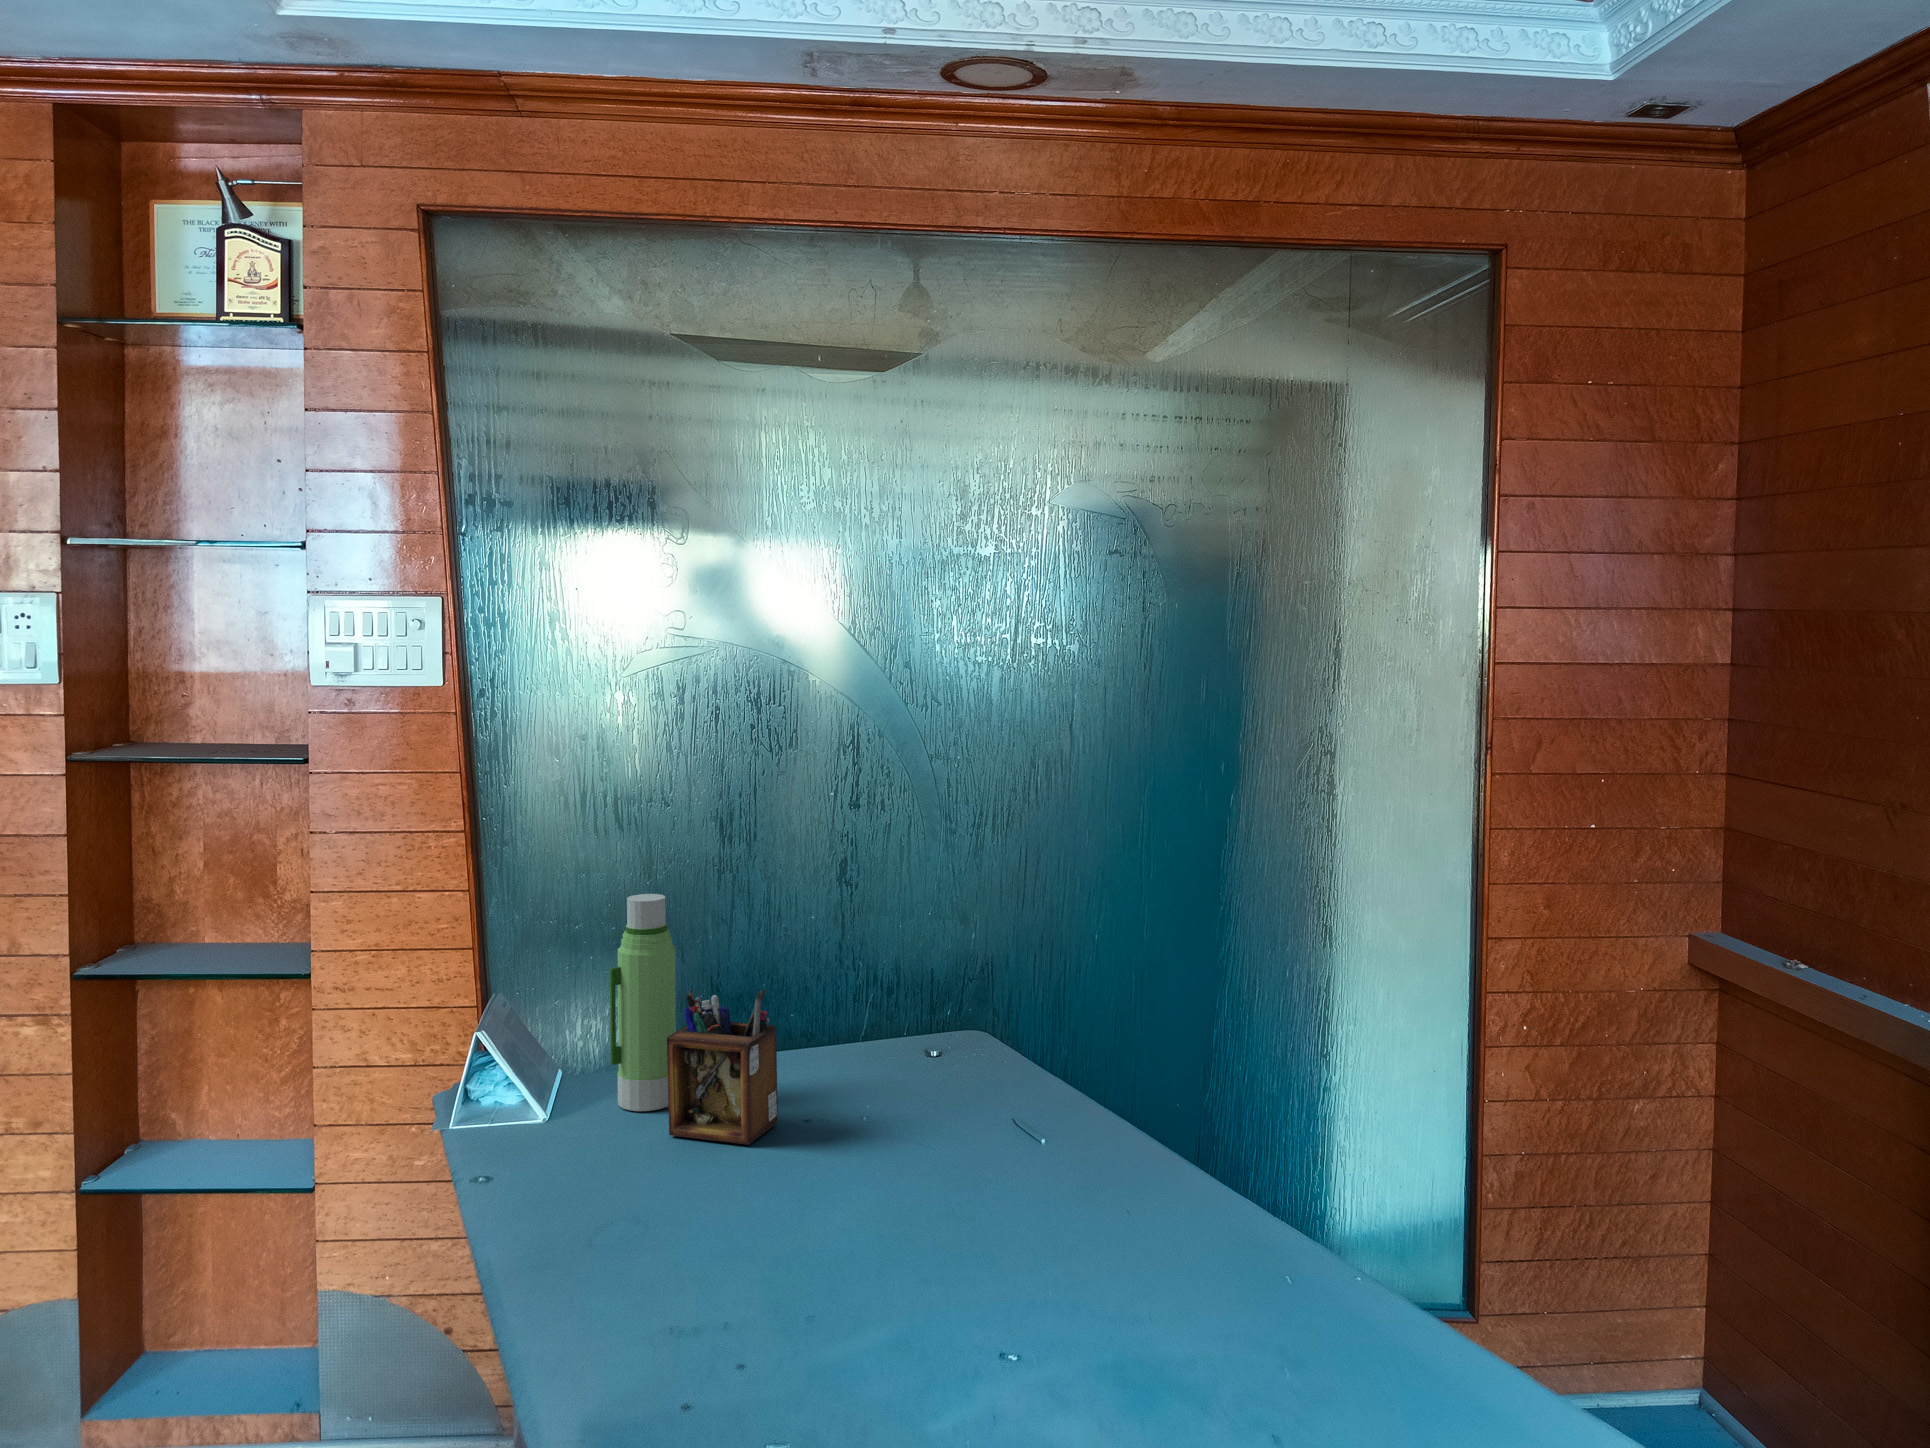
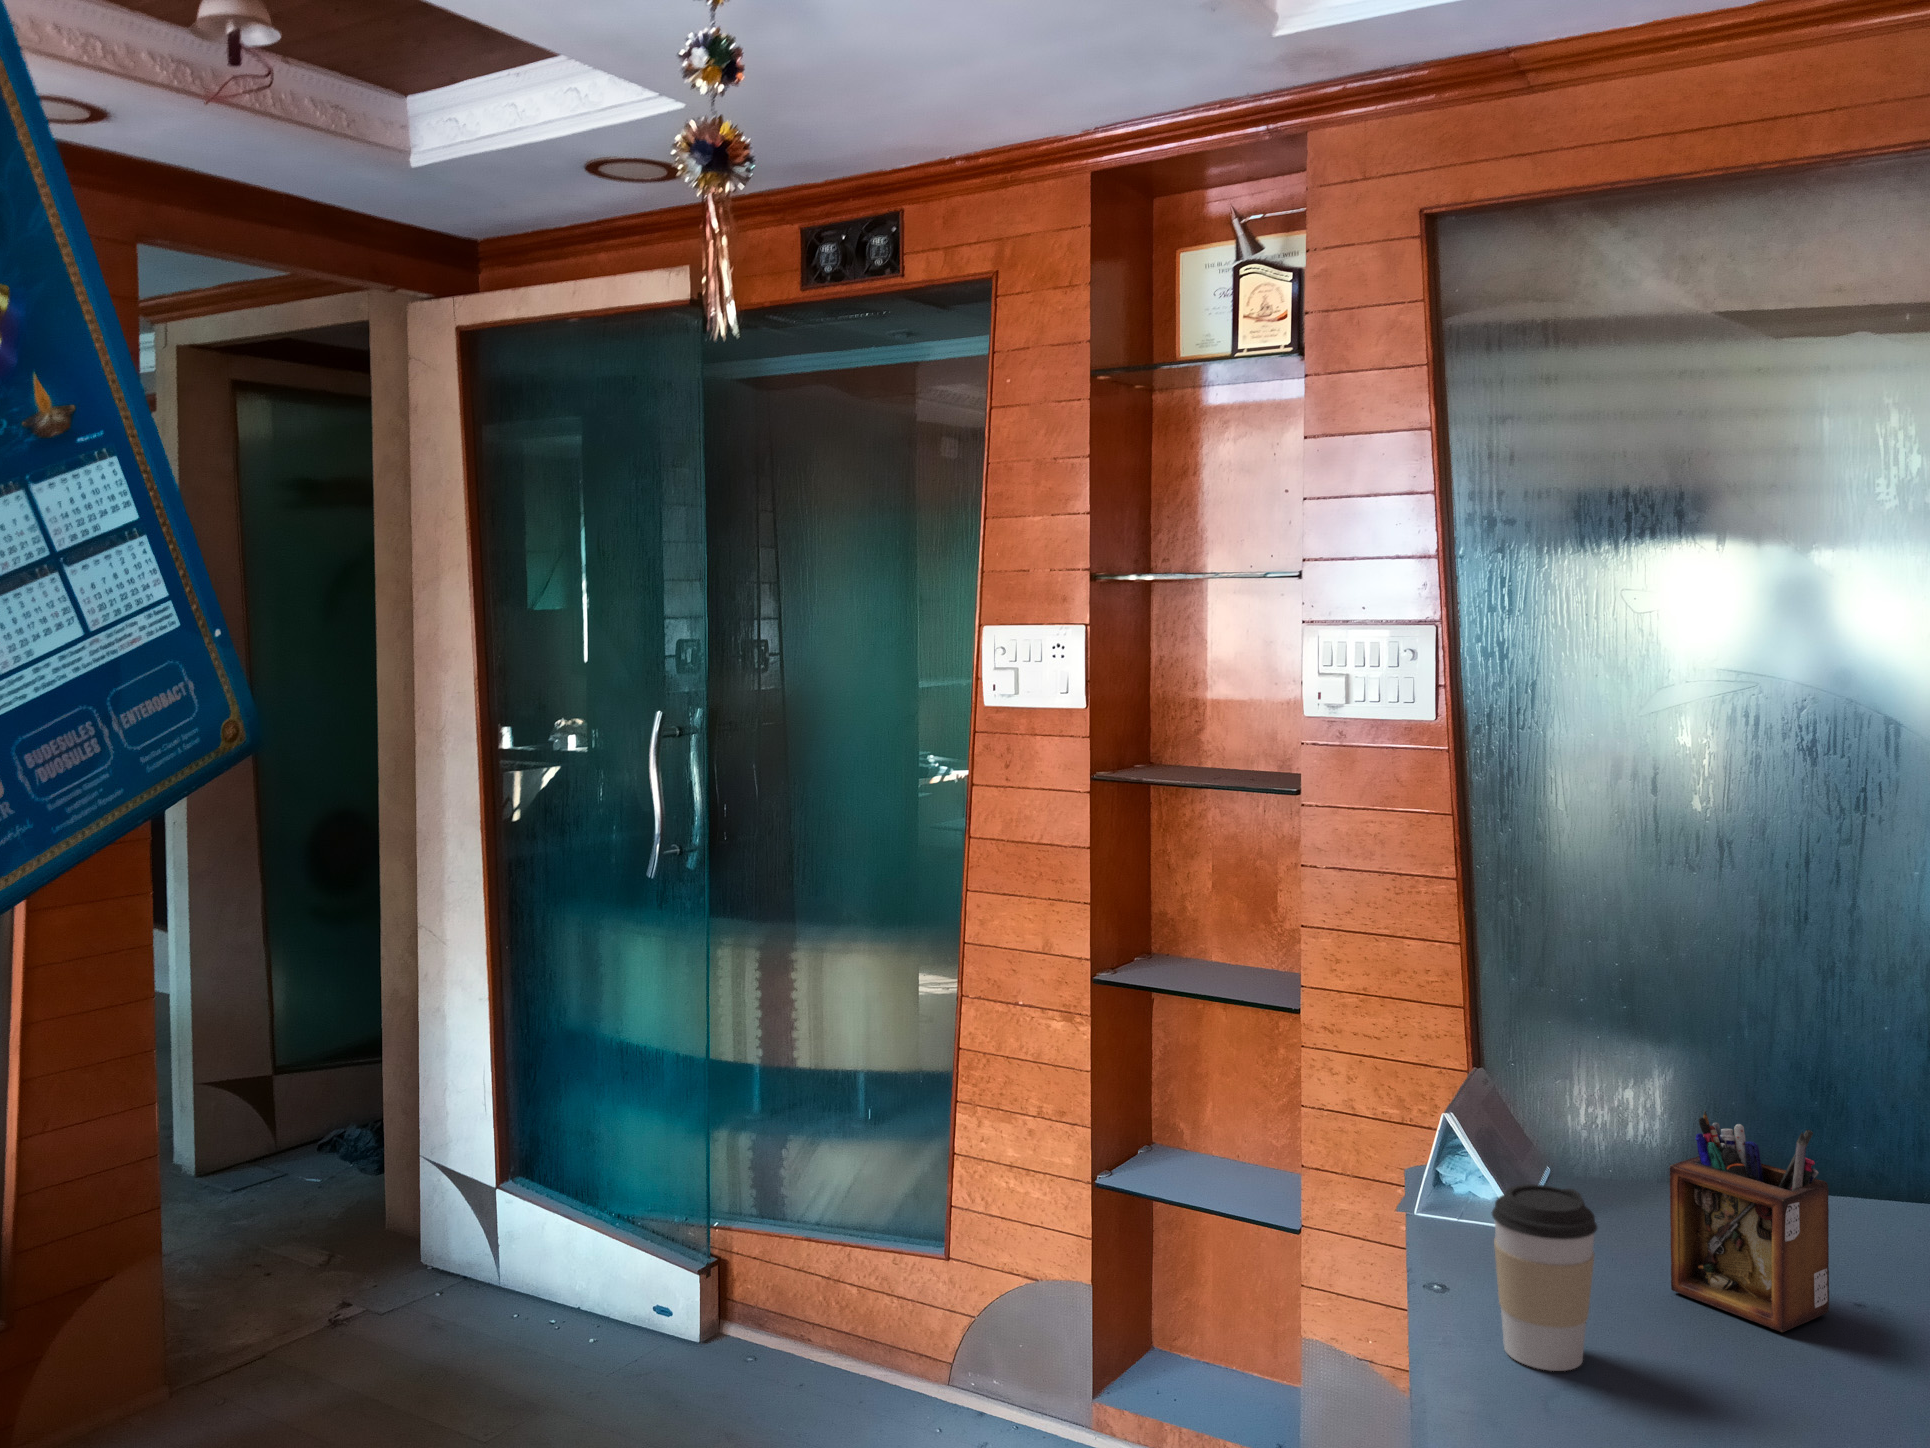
water bottle: present [610,894,676,1111] -> none [1600,980,1688,1252]
coffee cup: none [535,1068,620,1220] -> present [1492,1184,1597,1371]

